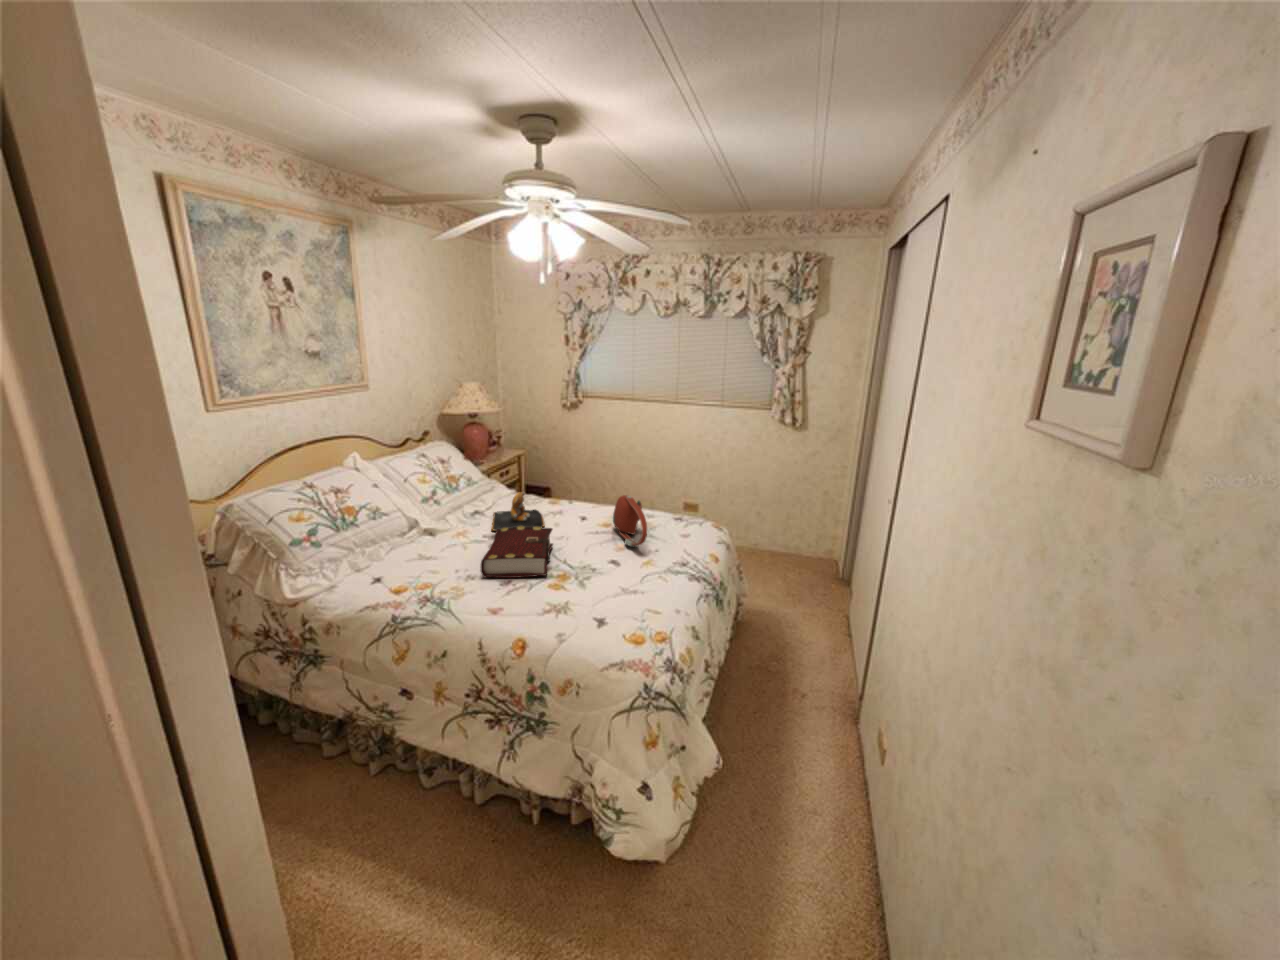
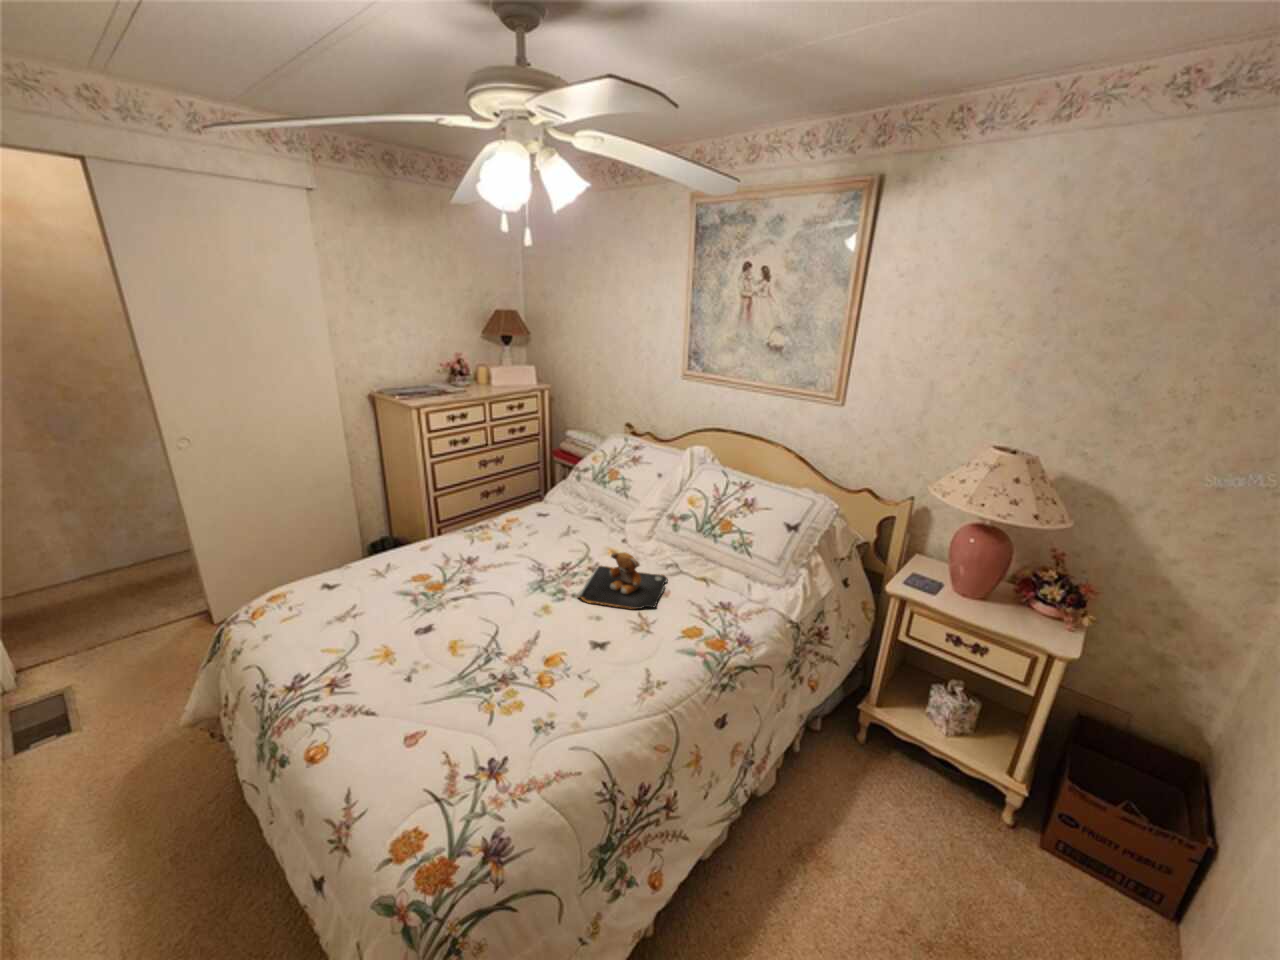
handbag: present [613,495,647,547] -> none [397,608,527,675]
book: present [480,526,553,578] -> none [444,529,551,591]

